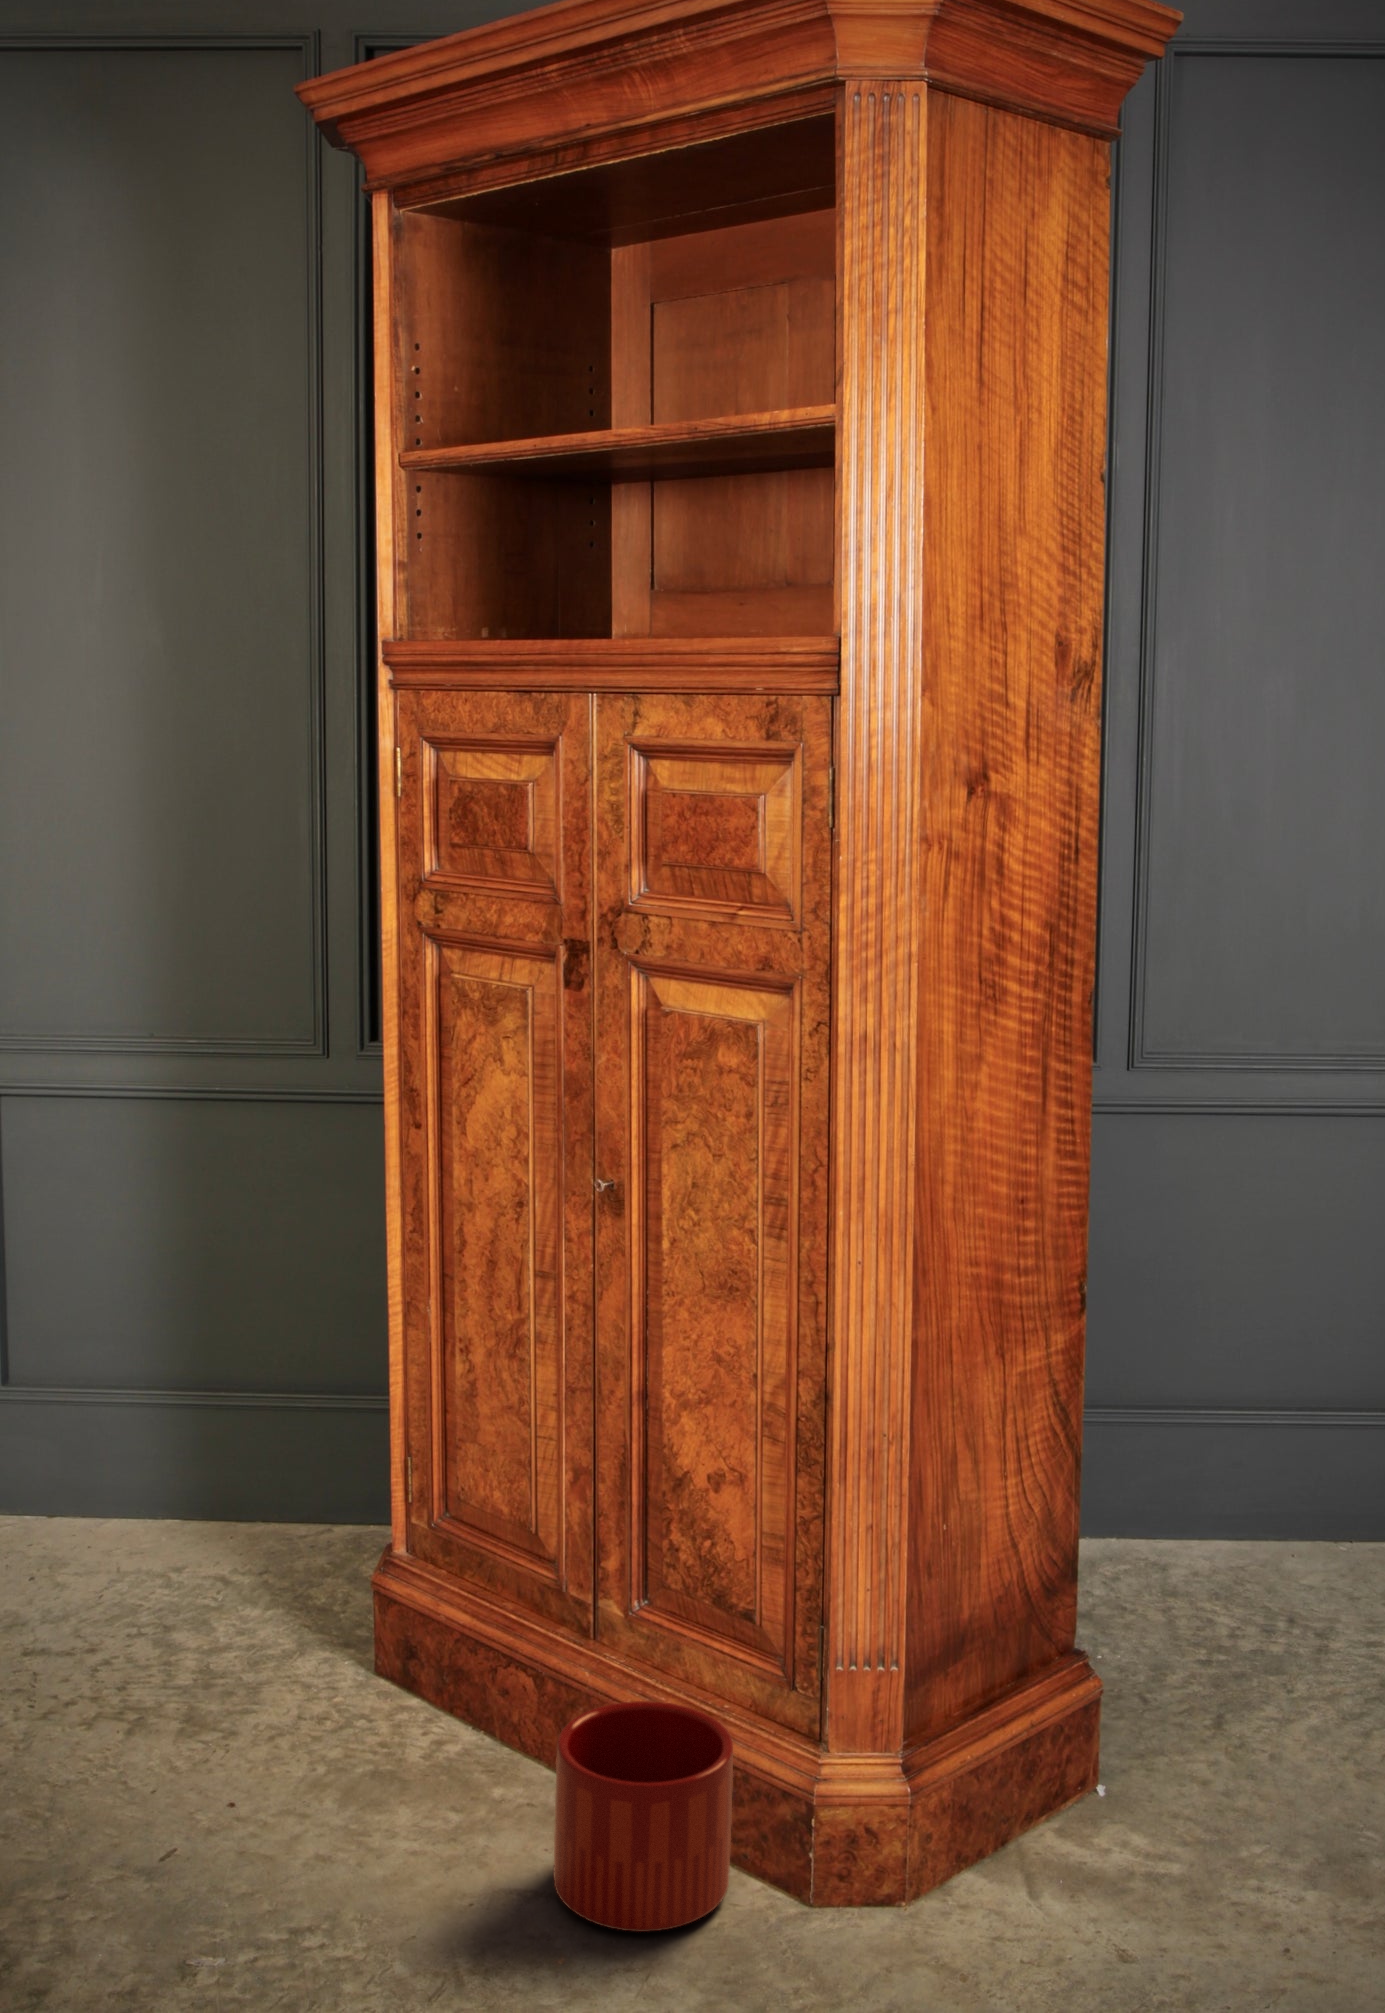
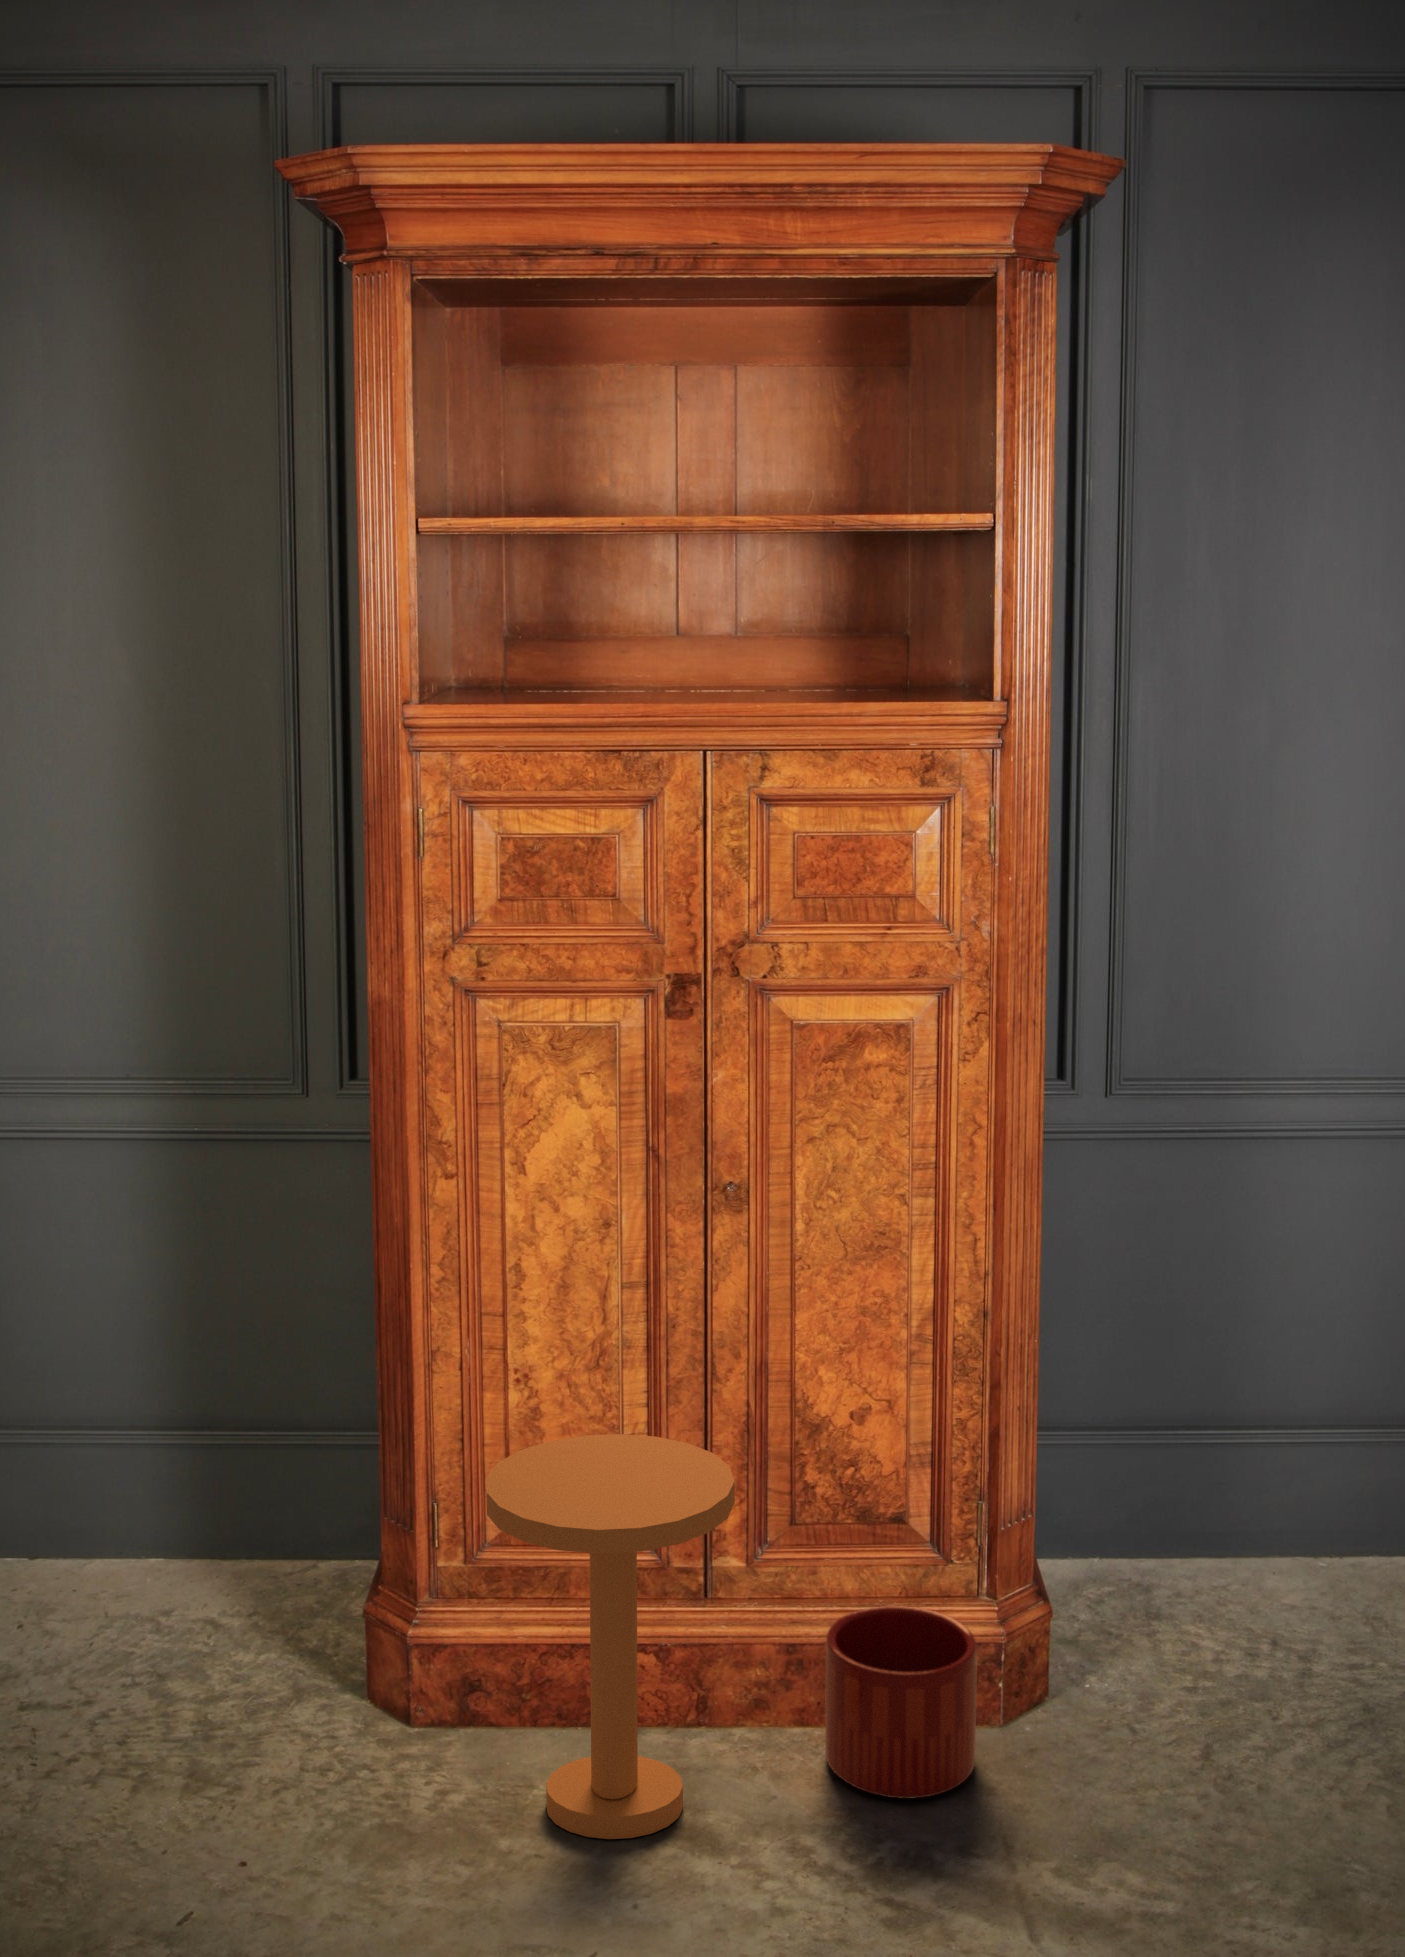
side table: none [246,1407,510,1829] -> present [486,1434,735,1839]

